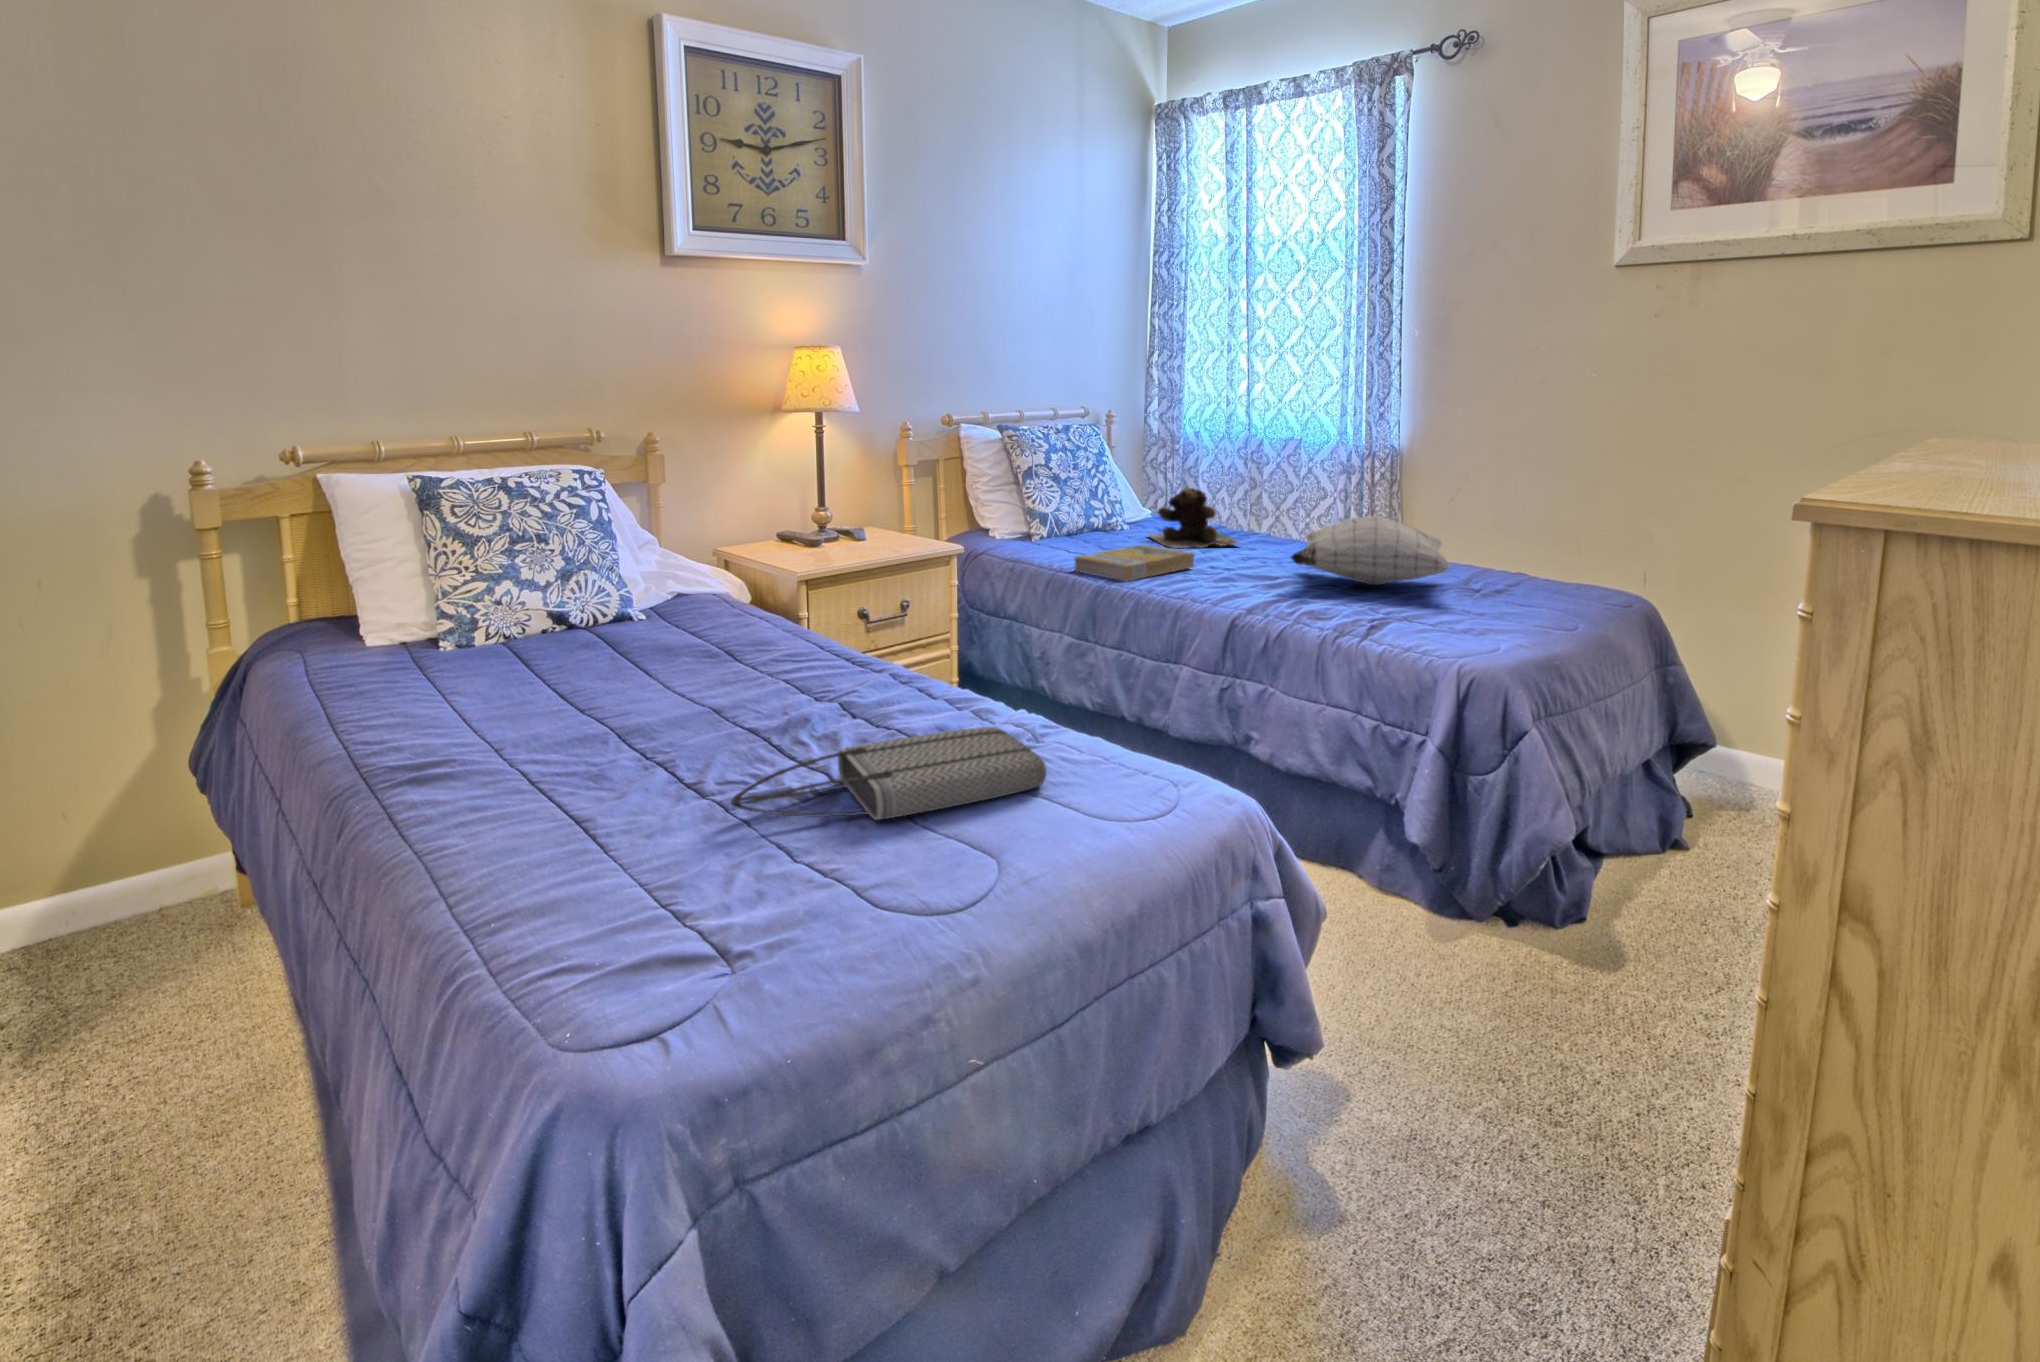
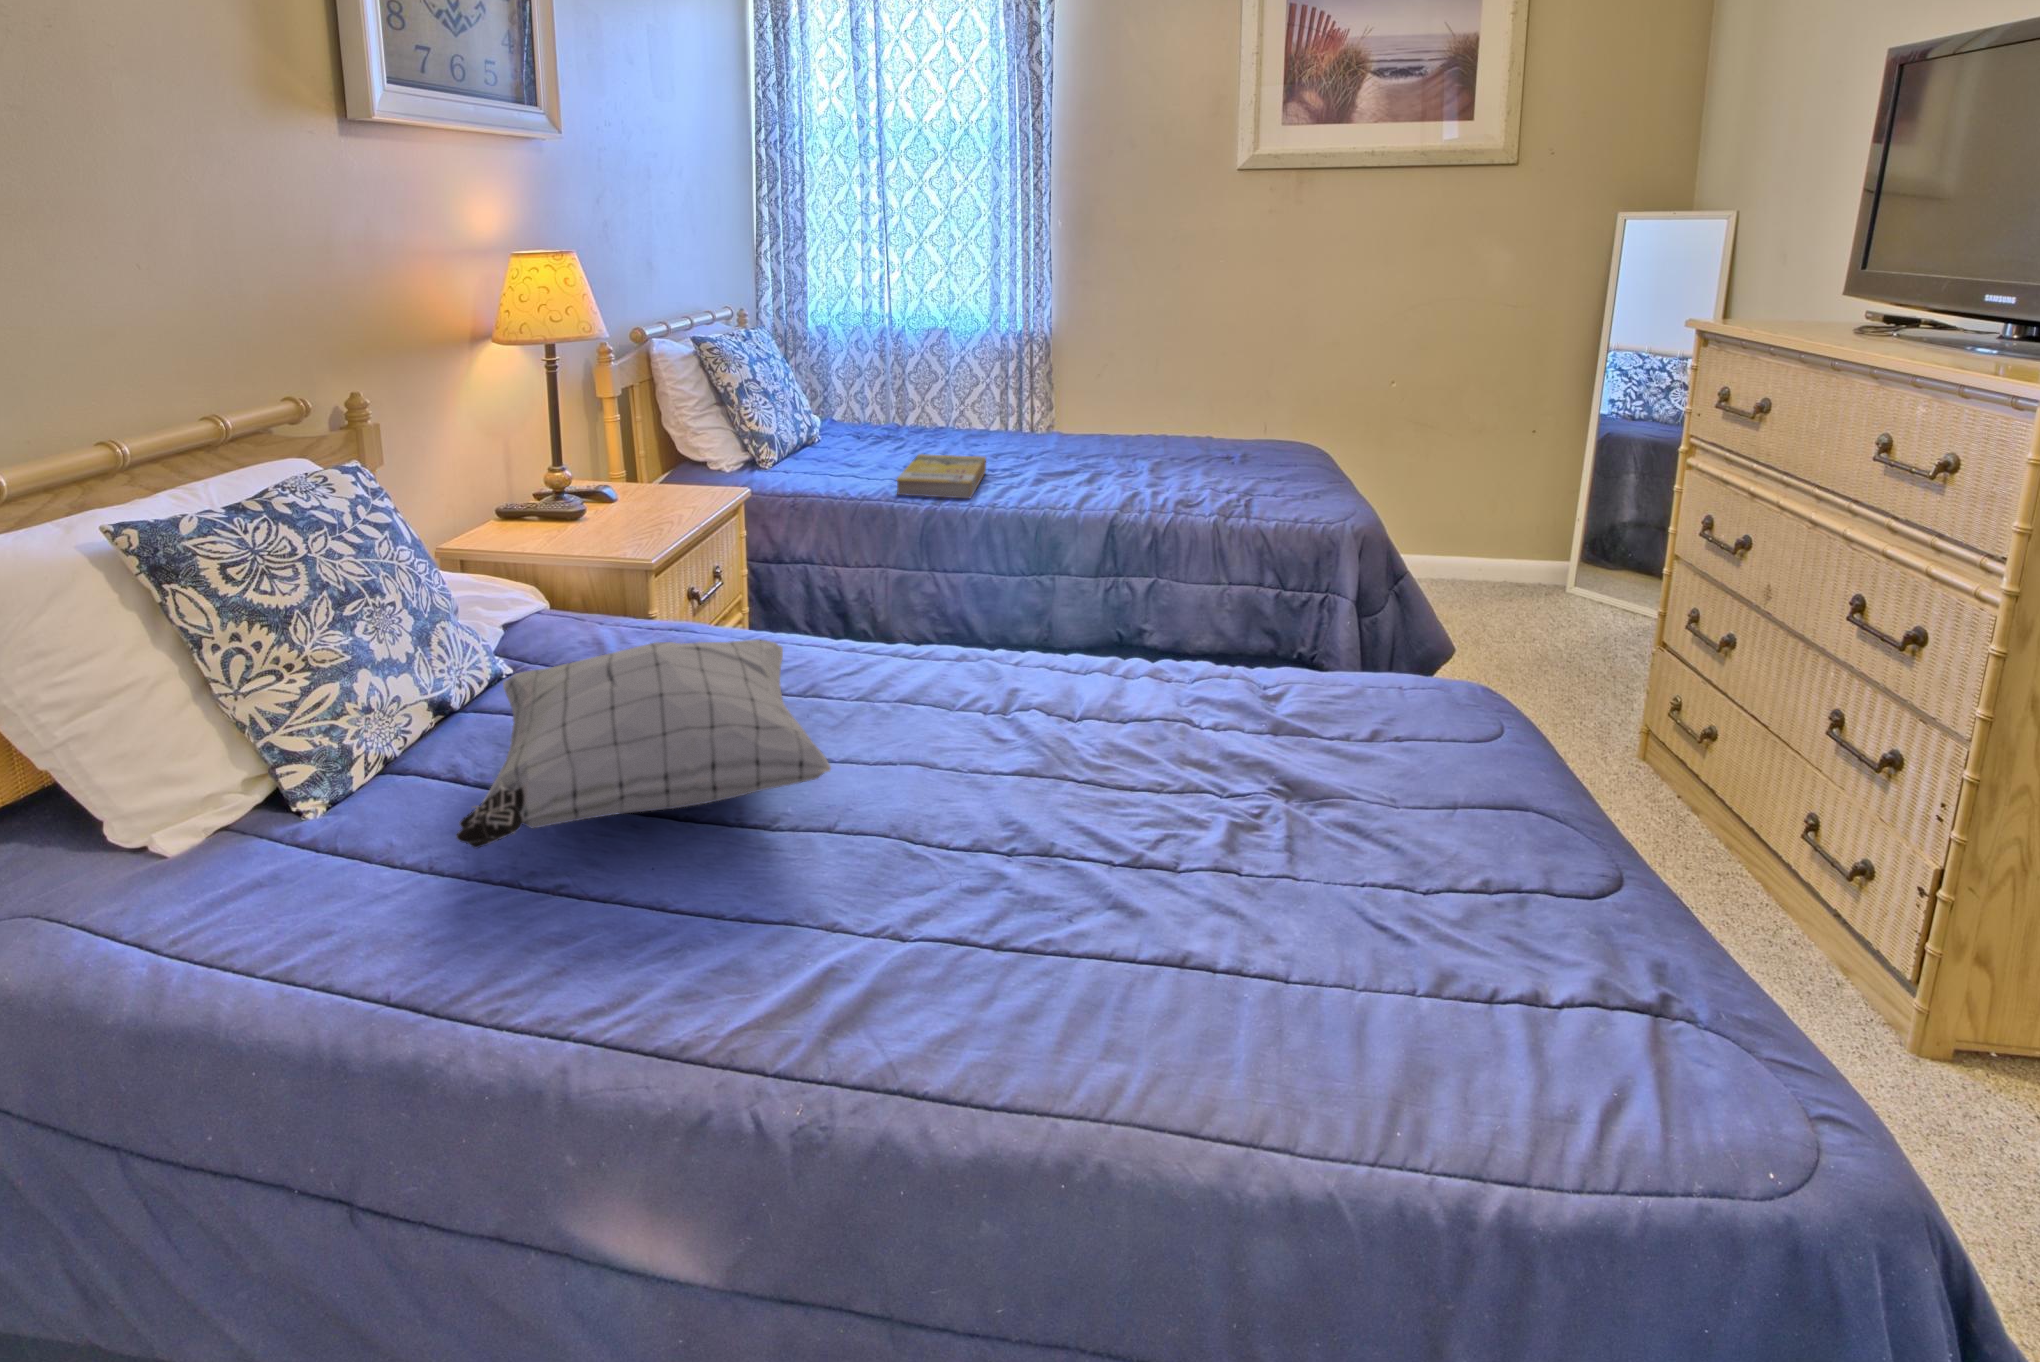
teddy bear: present [1149,488,1239,548] -> none [851,385,958,452]
pillow: present [1291,516,1450,585] -> present [456,639,831,849]
tote bag: present [731,727,1047,820] -> none [1279,698,1452,886]

